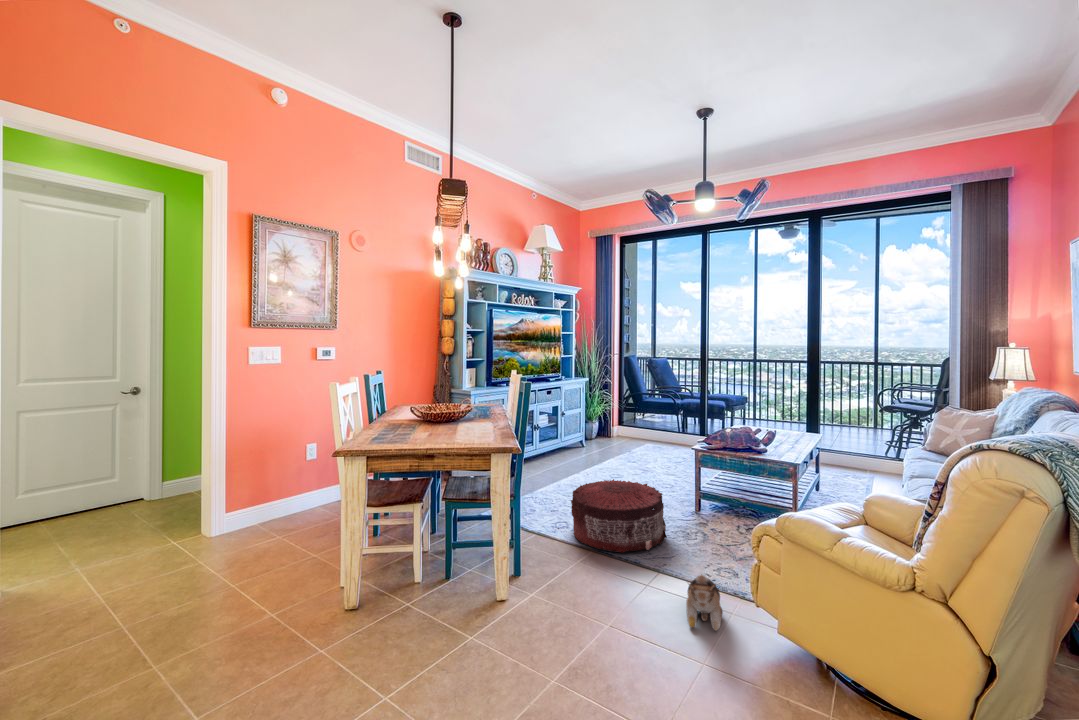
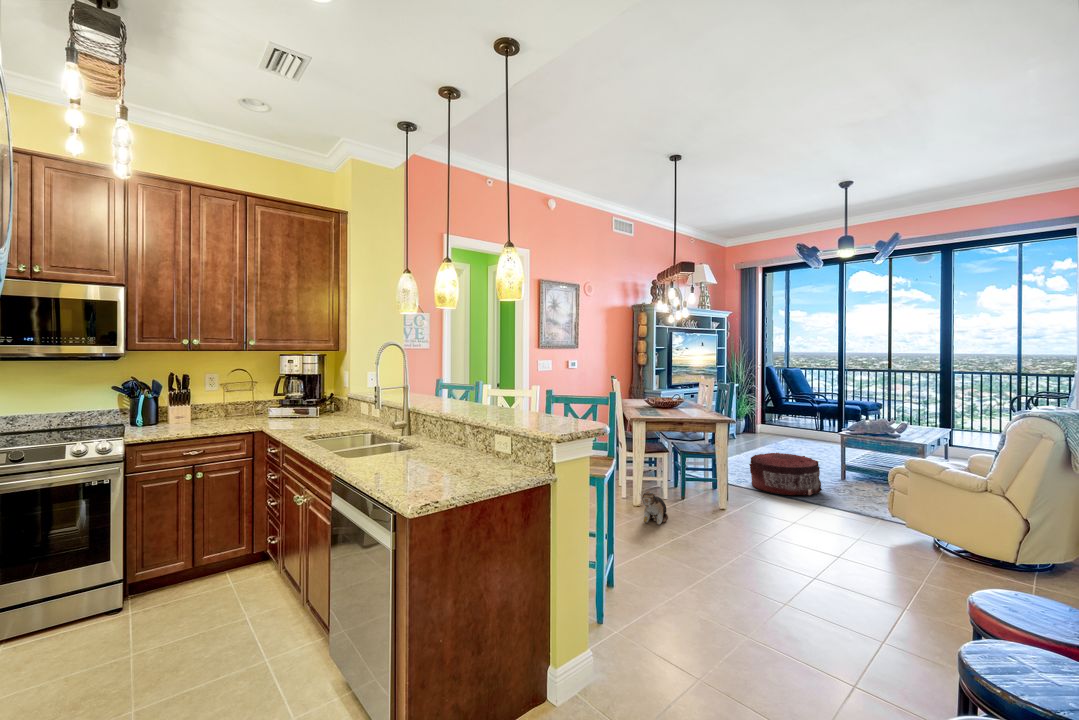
plush toy: present [686,575,723,631] -> present [640,491,668,524]

